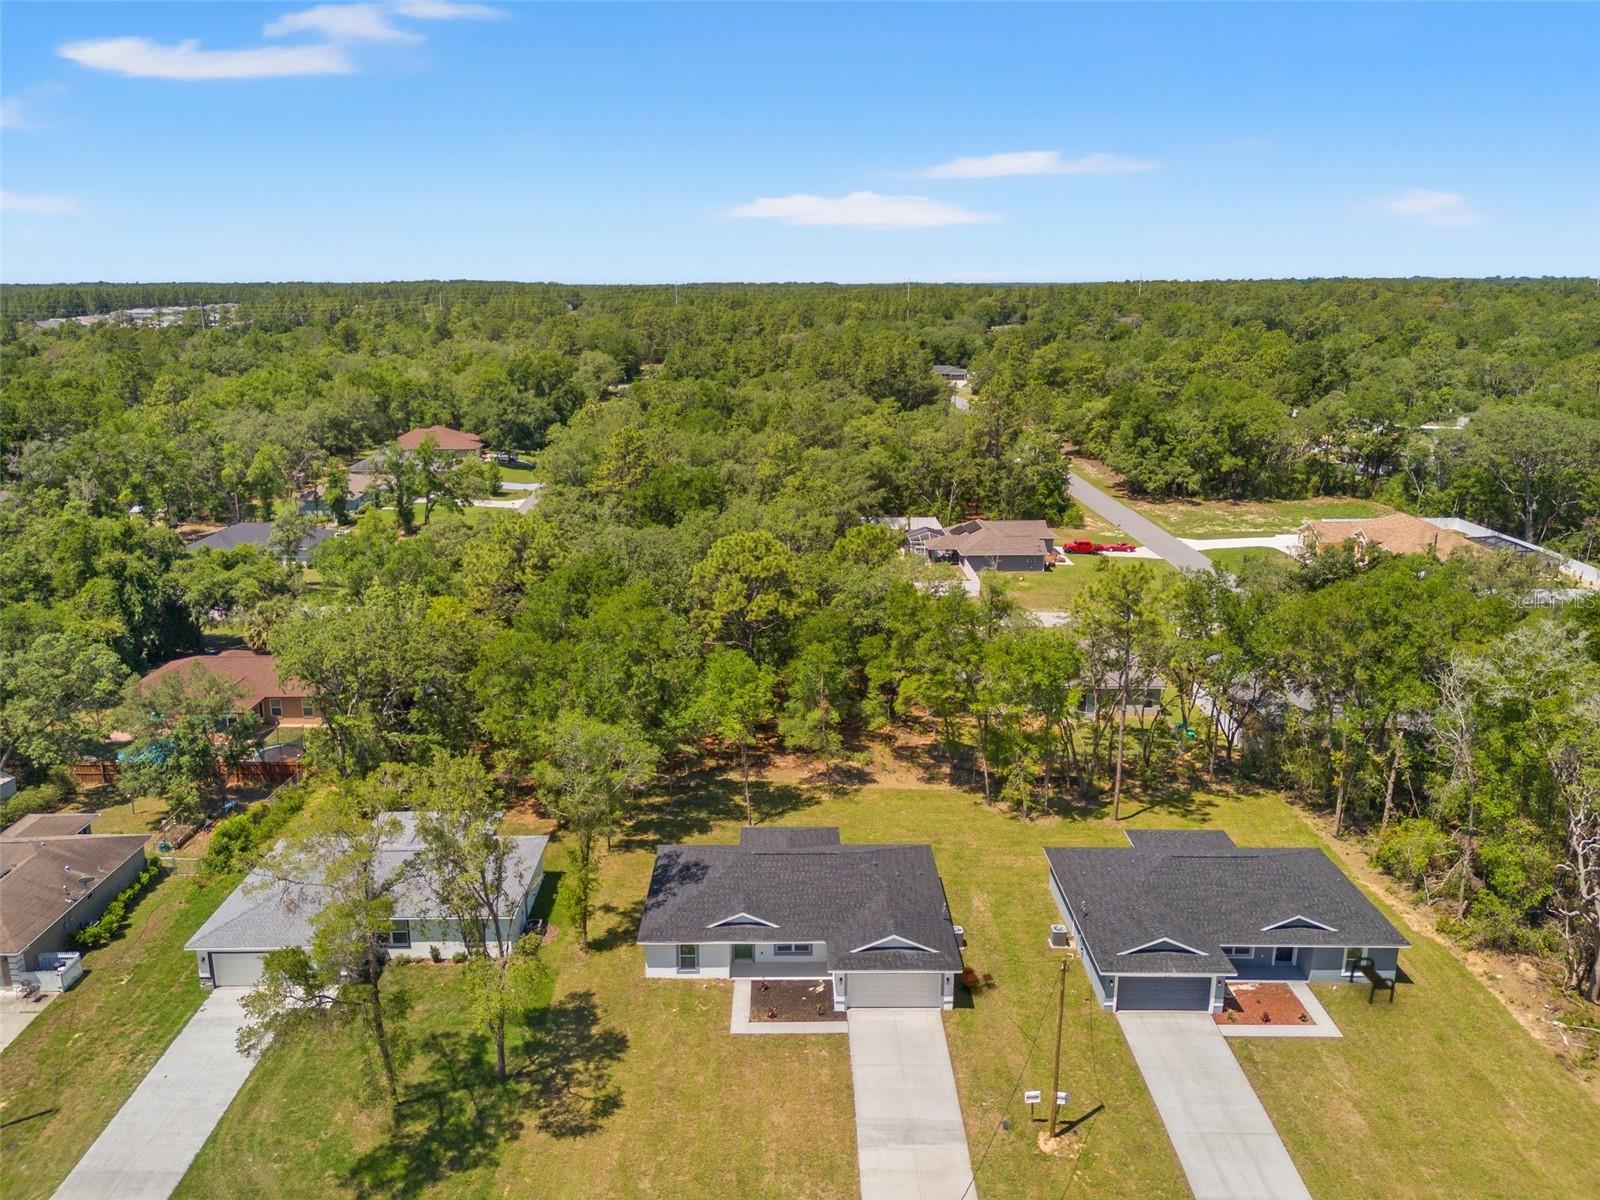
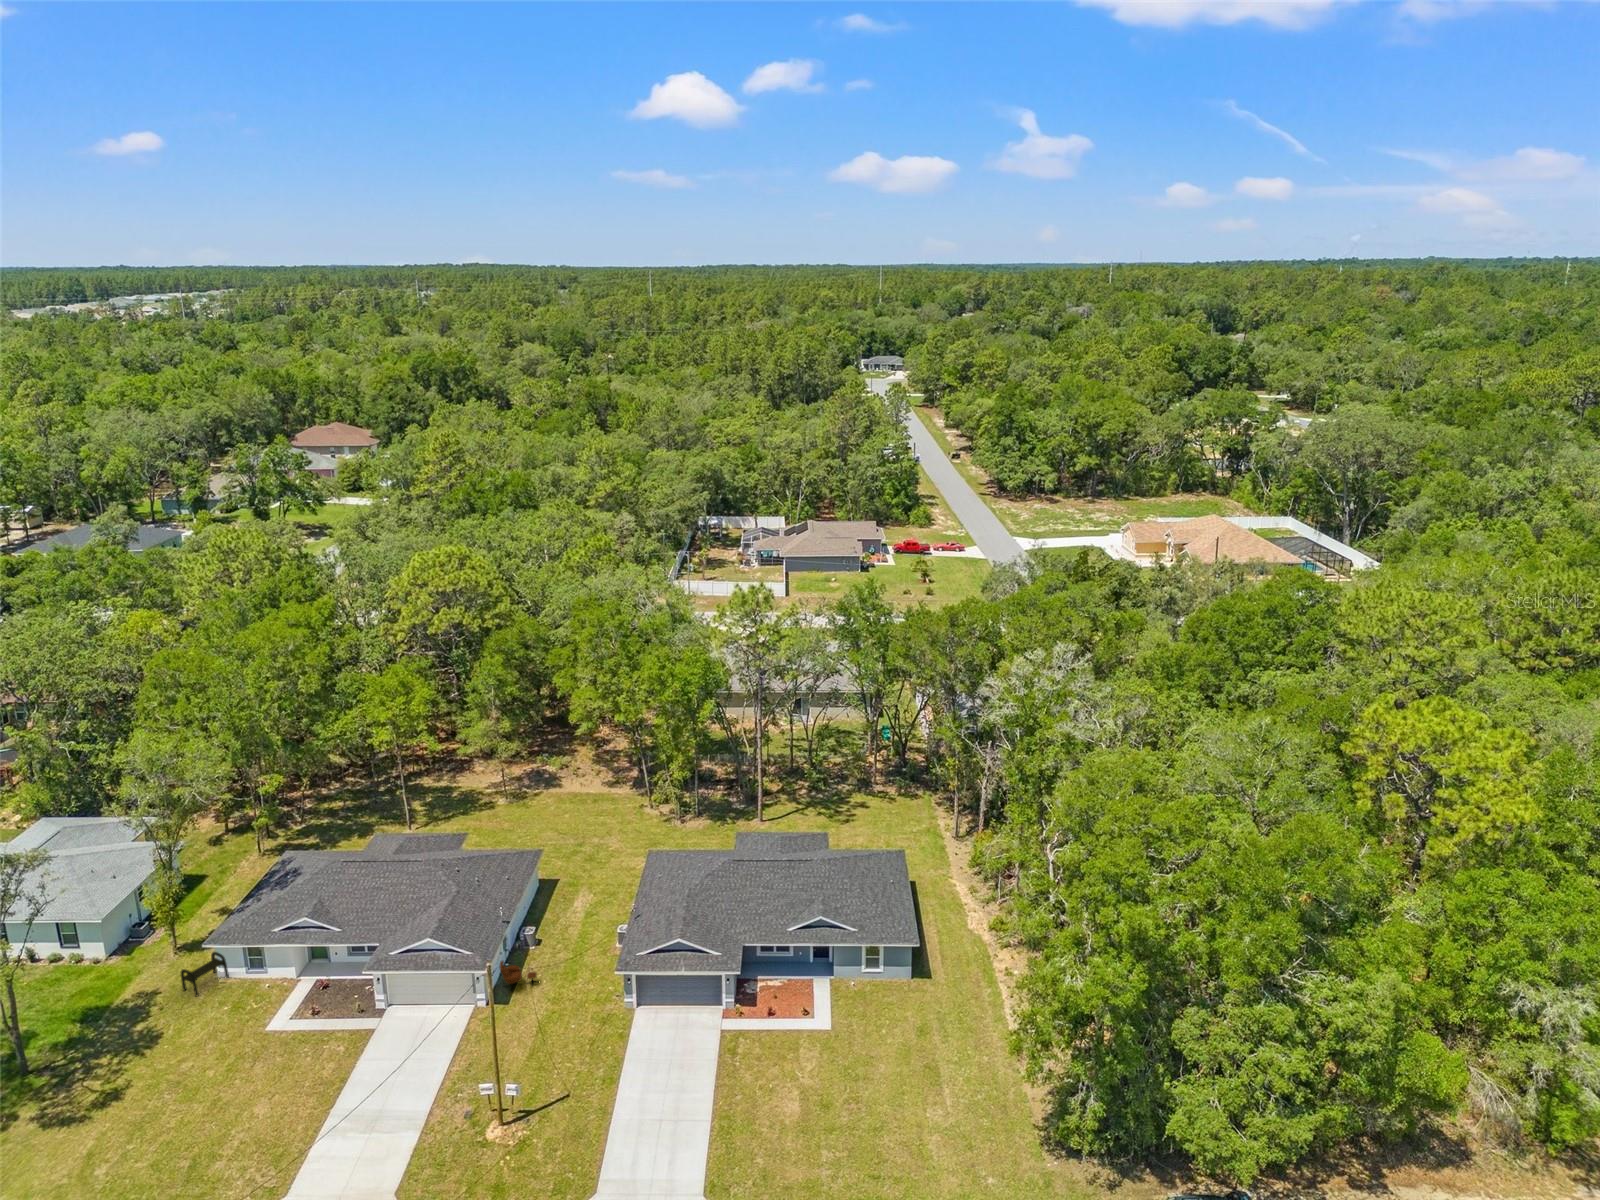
bench: present [1350,957,1395,1003] -> present [181,952,229,996]

